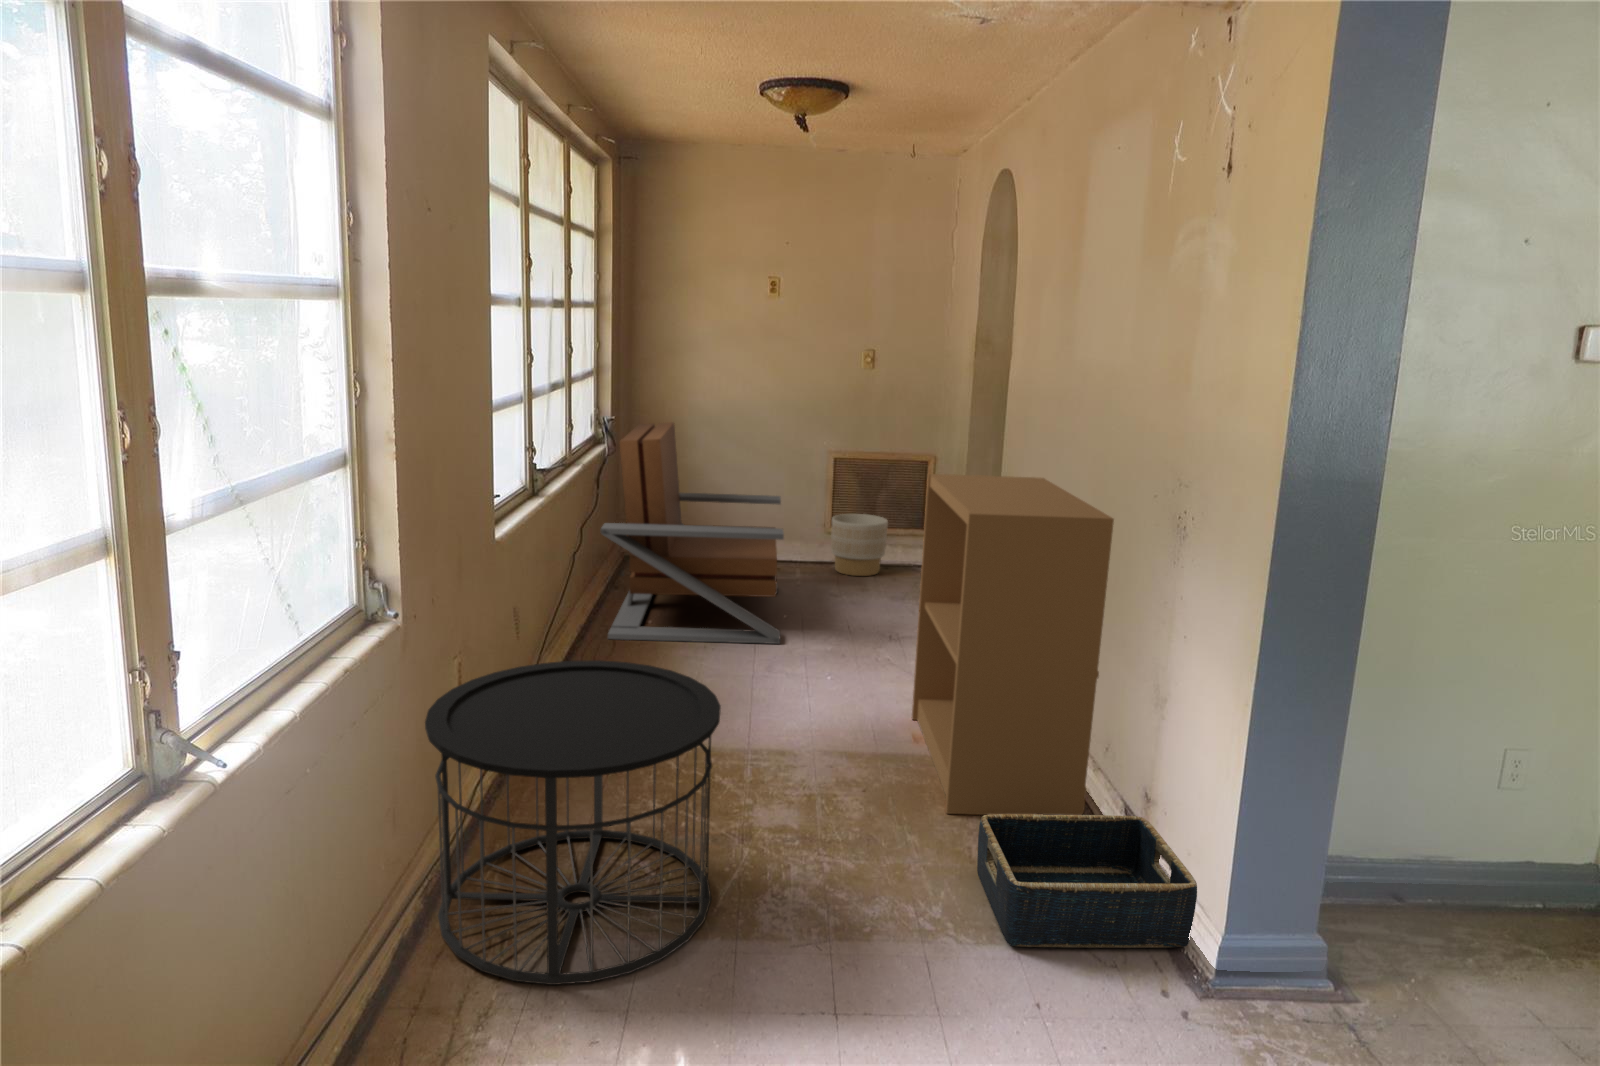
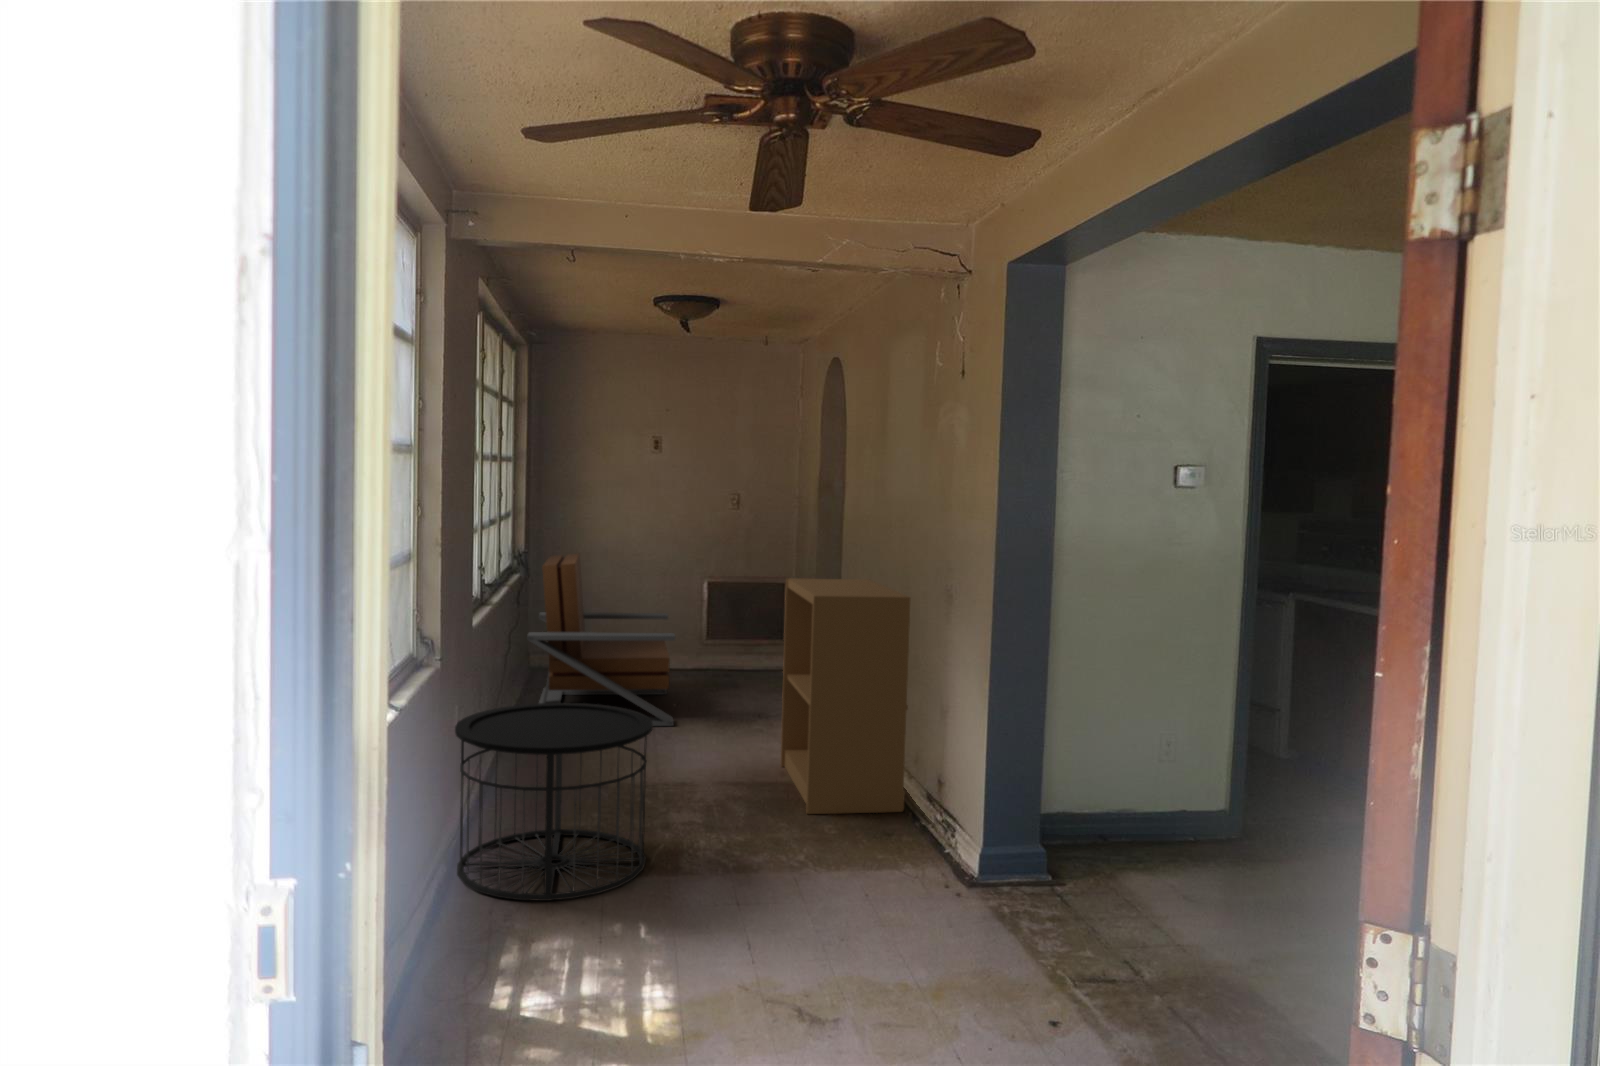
planter: present [831,514,888,576] -> none [709,630,756,681]
basket: present [977,814,1197,948] -> none [828,795,967,871]

